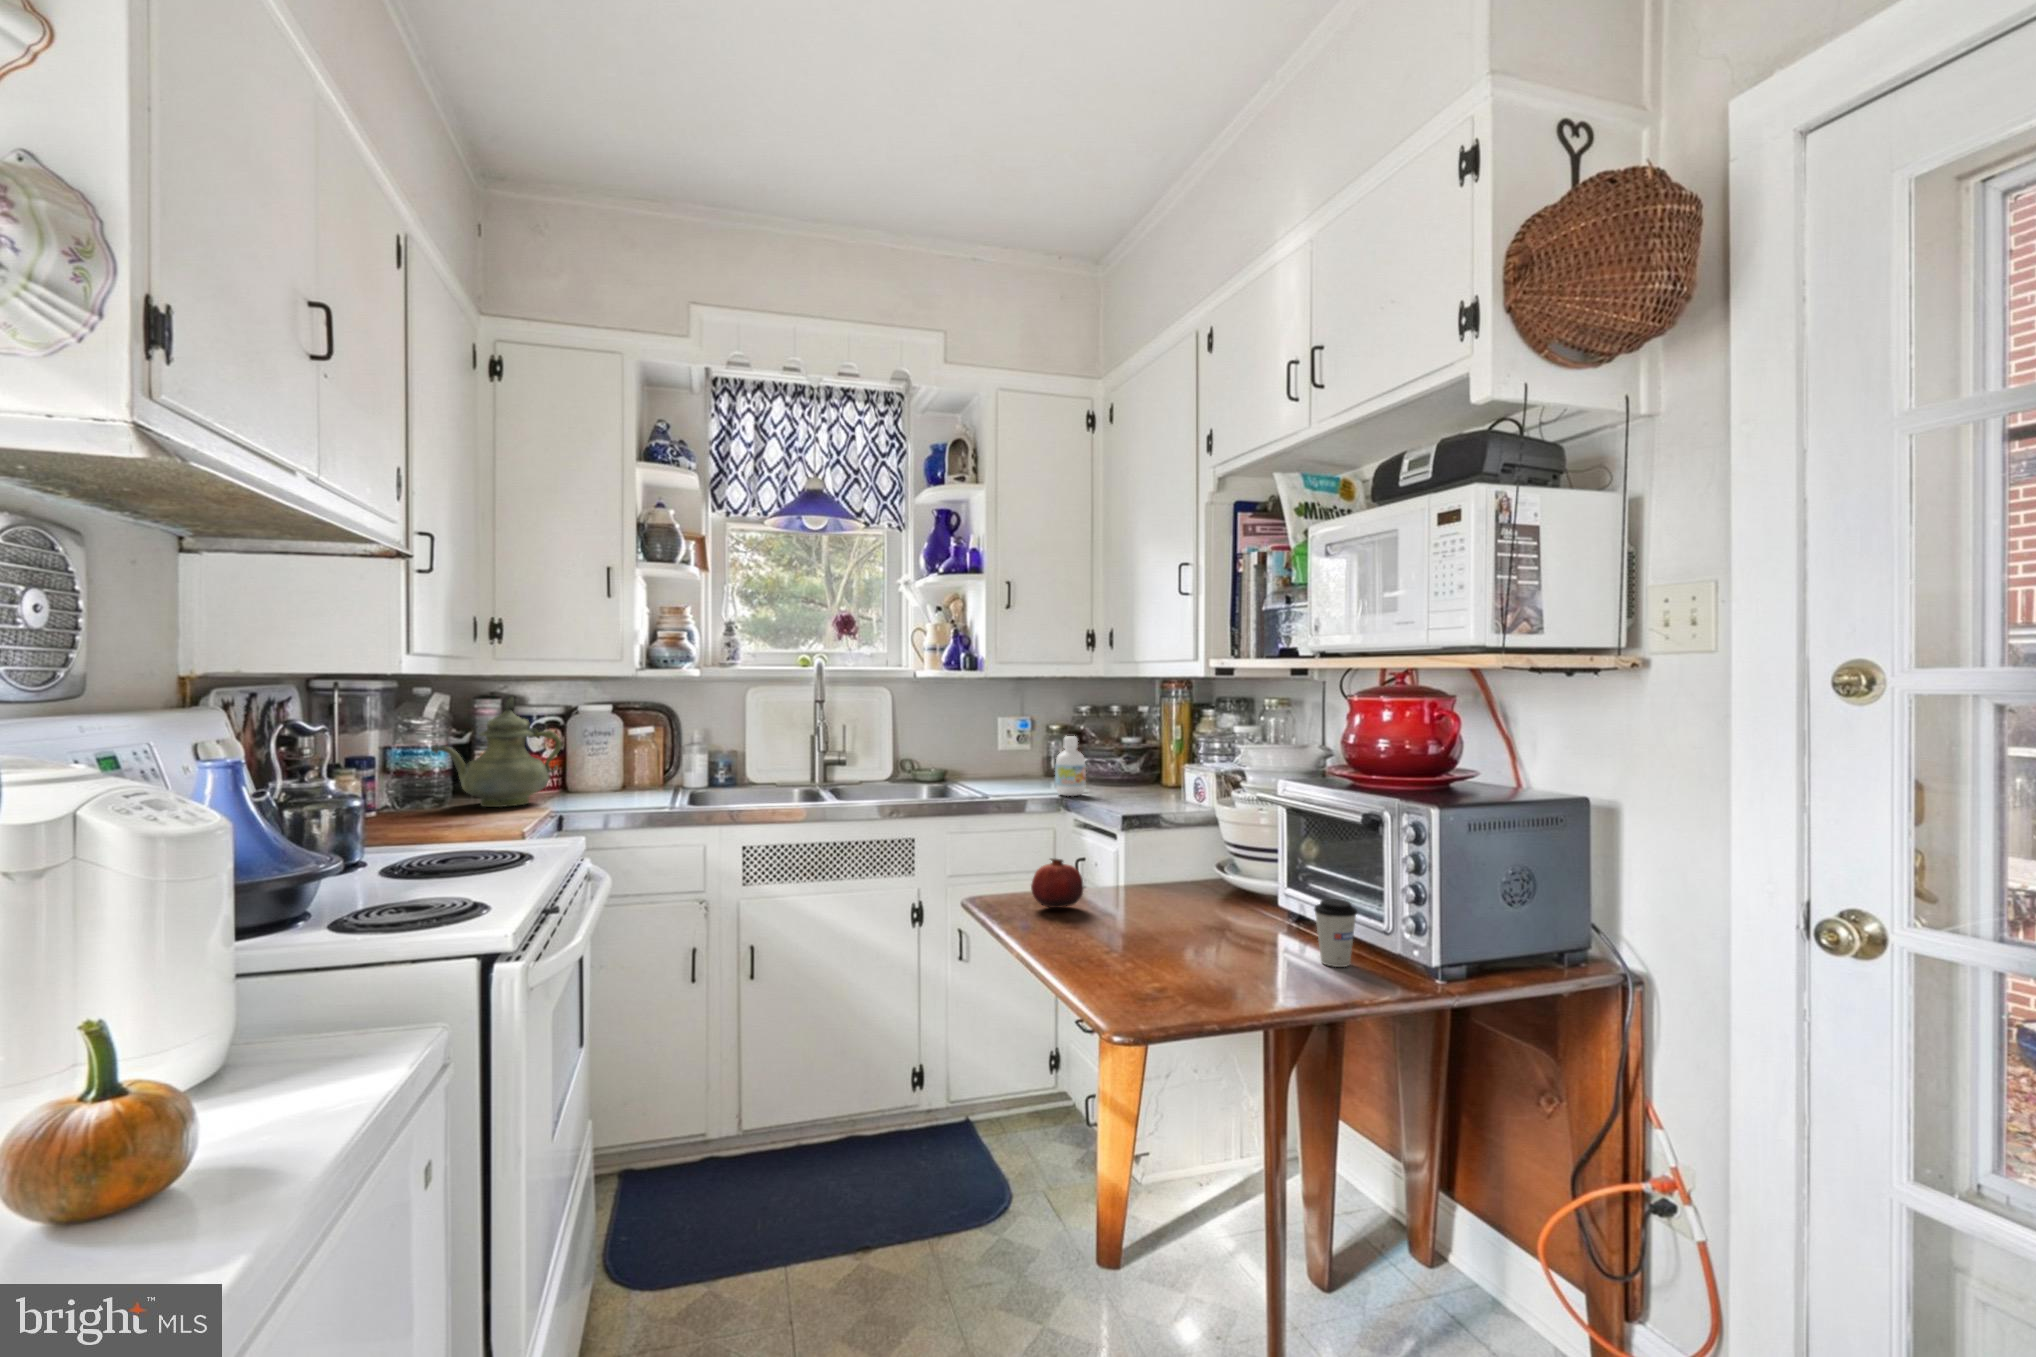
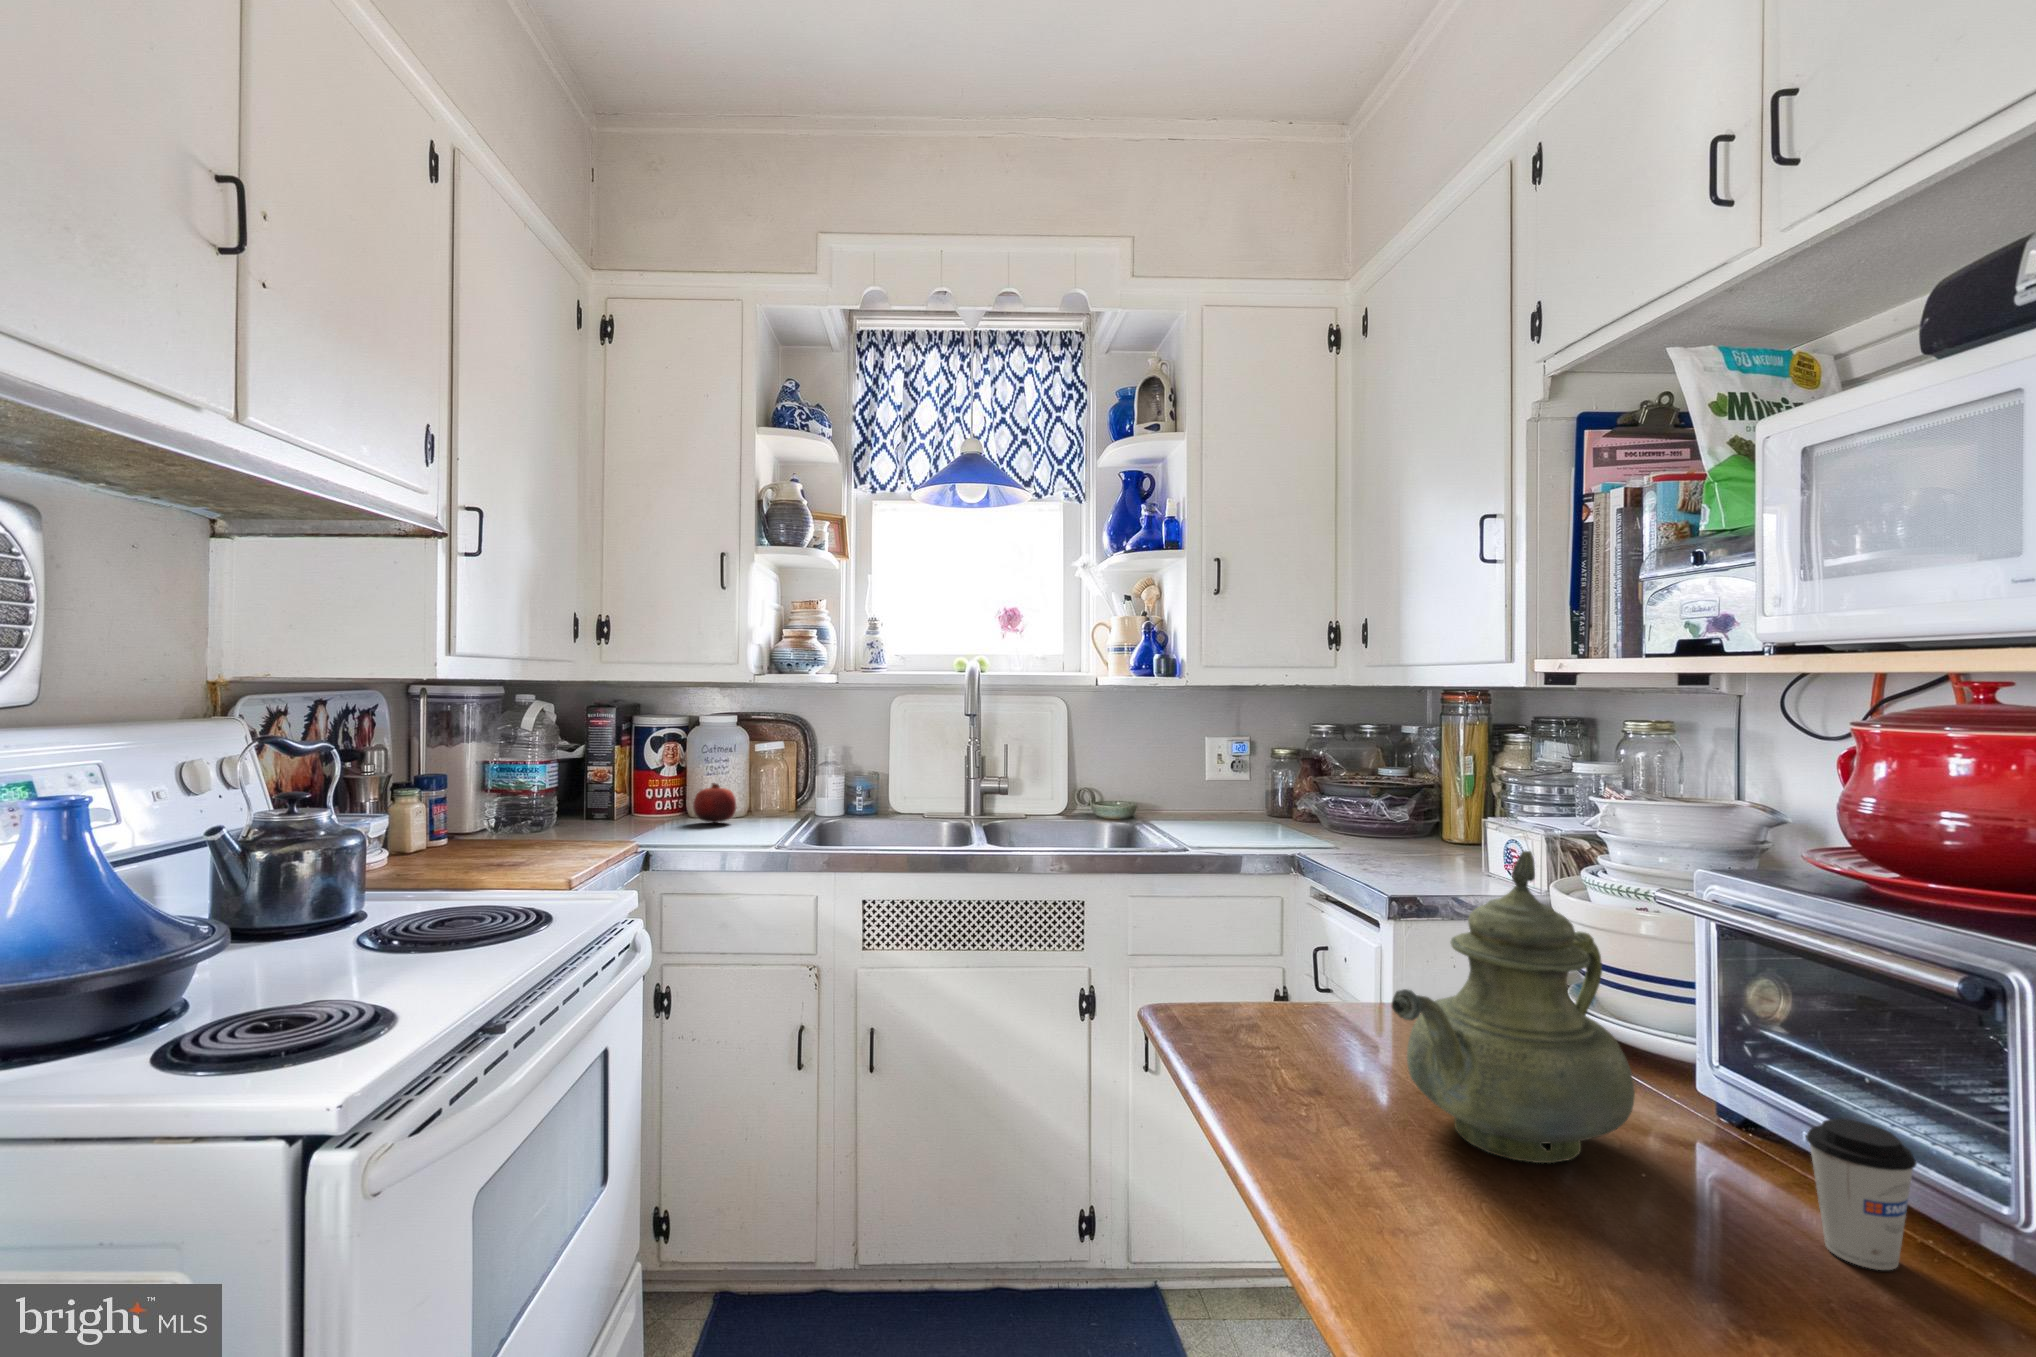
teapot: present [431,697,561,807] -> present [1392,851,1635,1163]
bottle: present [1055,736,1086,796] -> none [1282,766,1325,848]
fruit: present [1031,859,1083,908] -> present [693,783,736,823]

